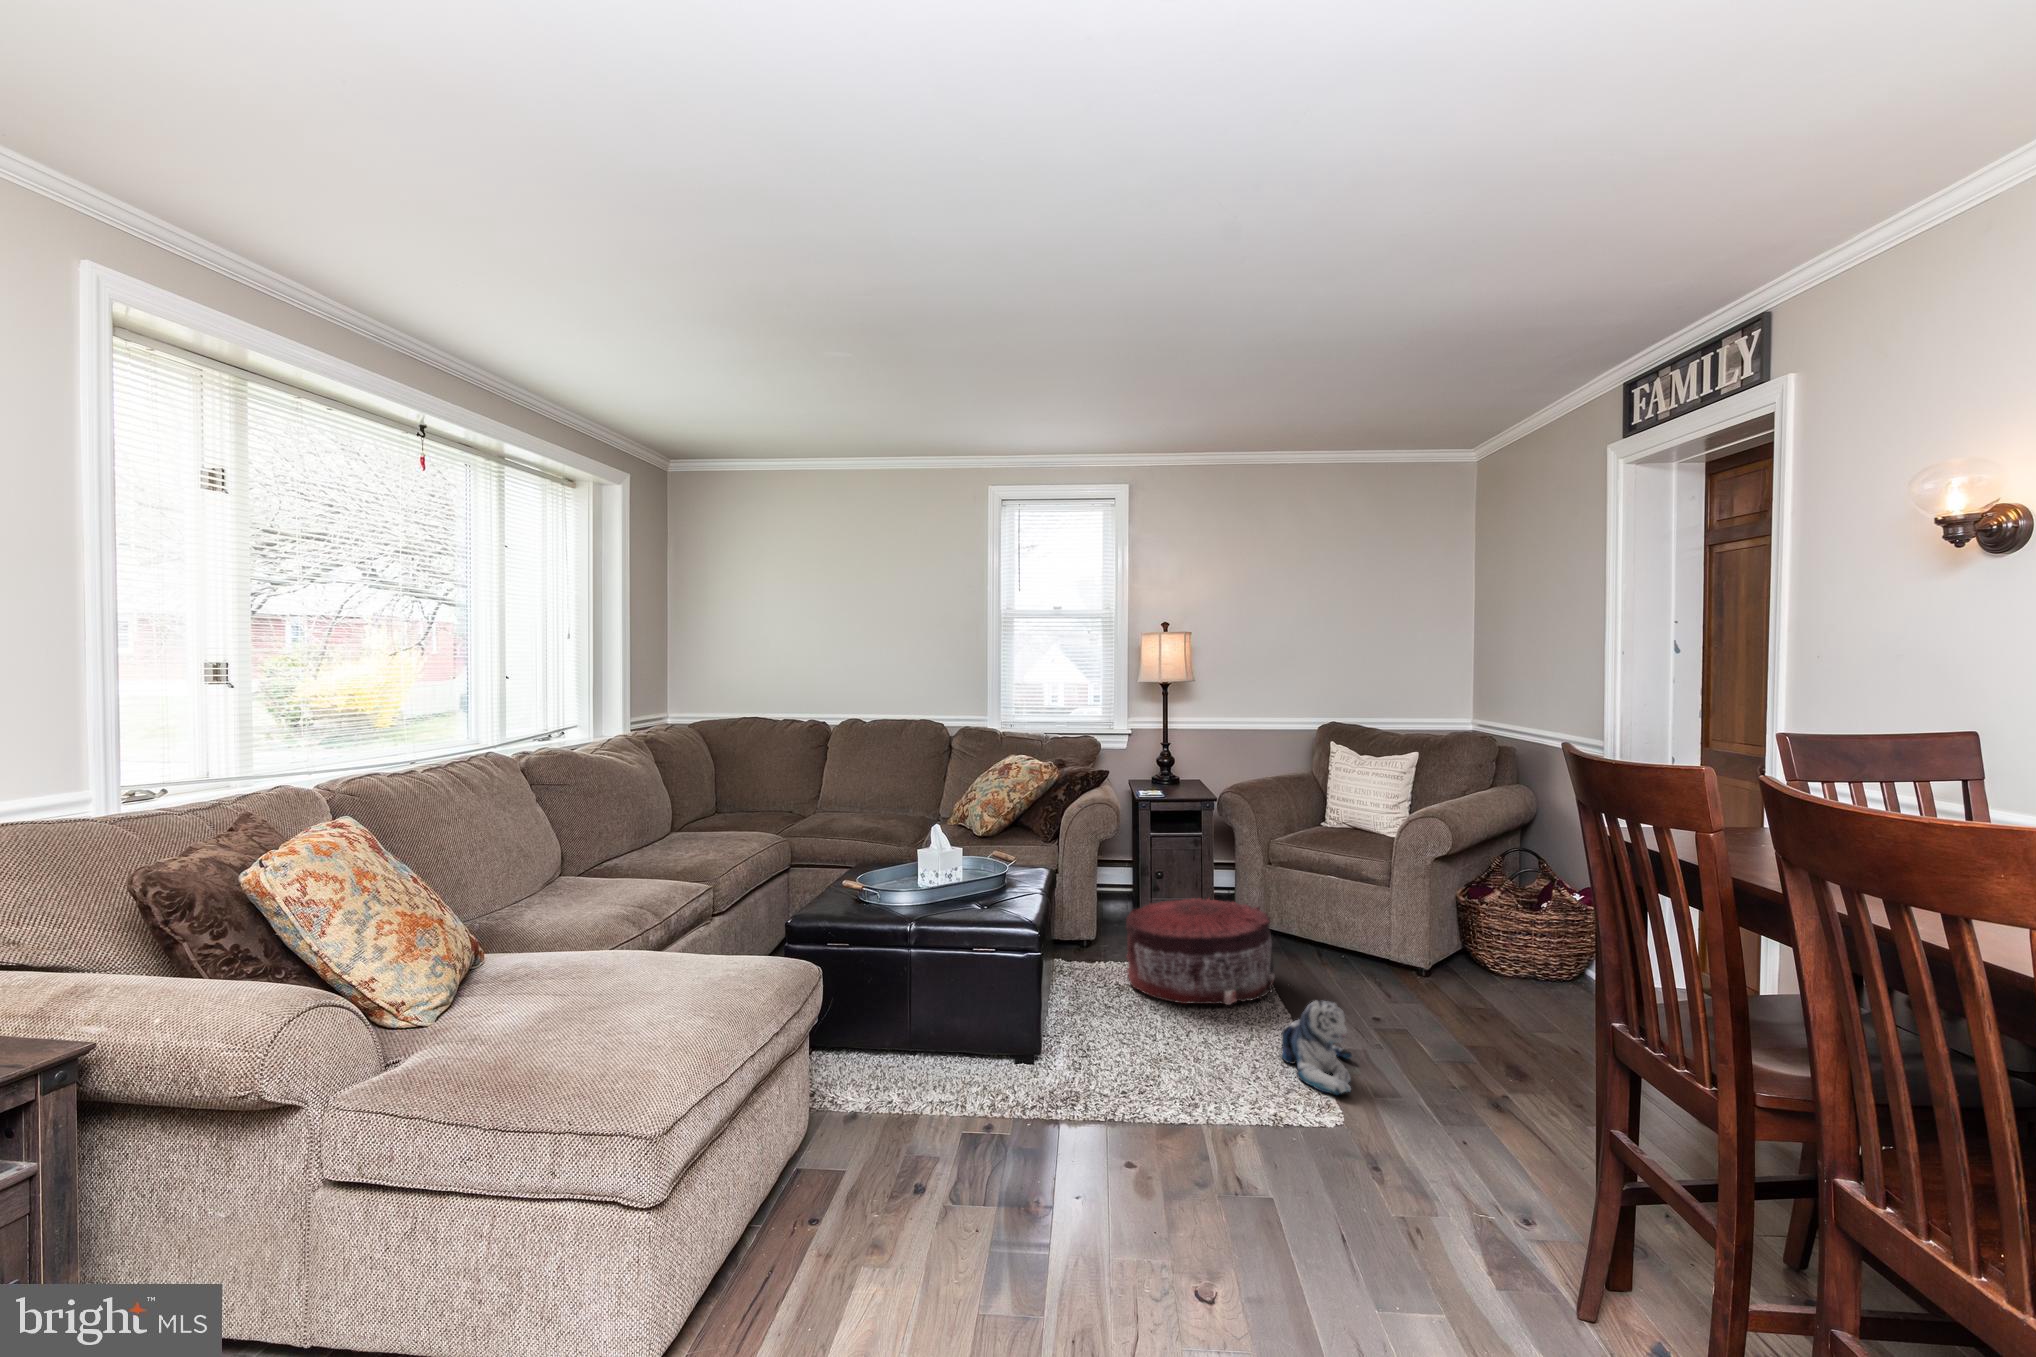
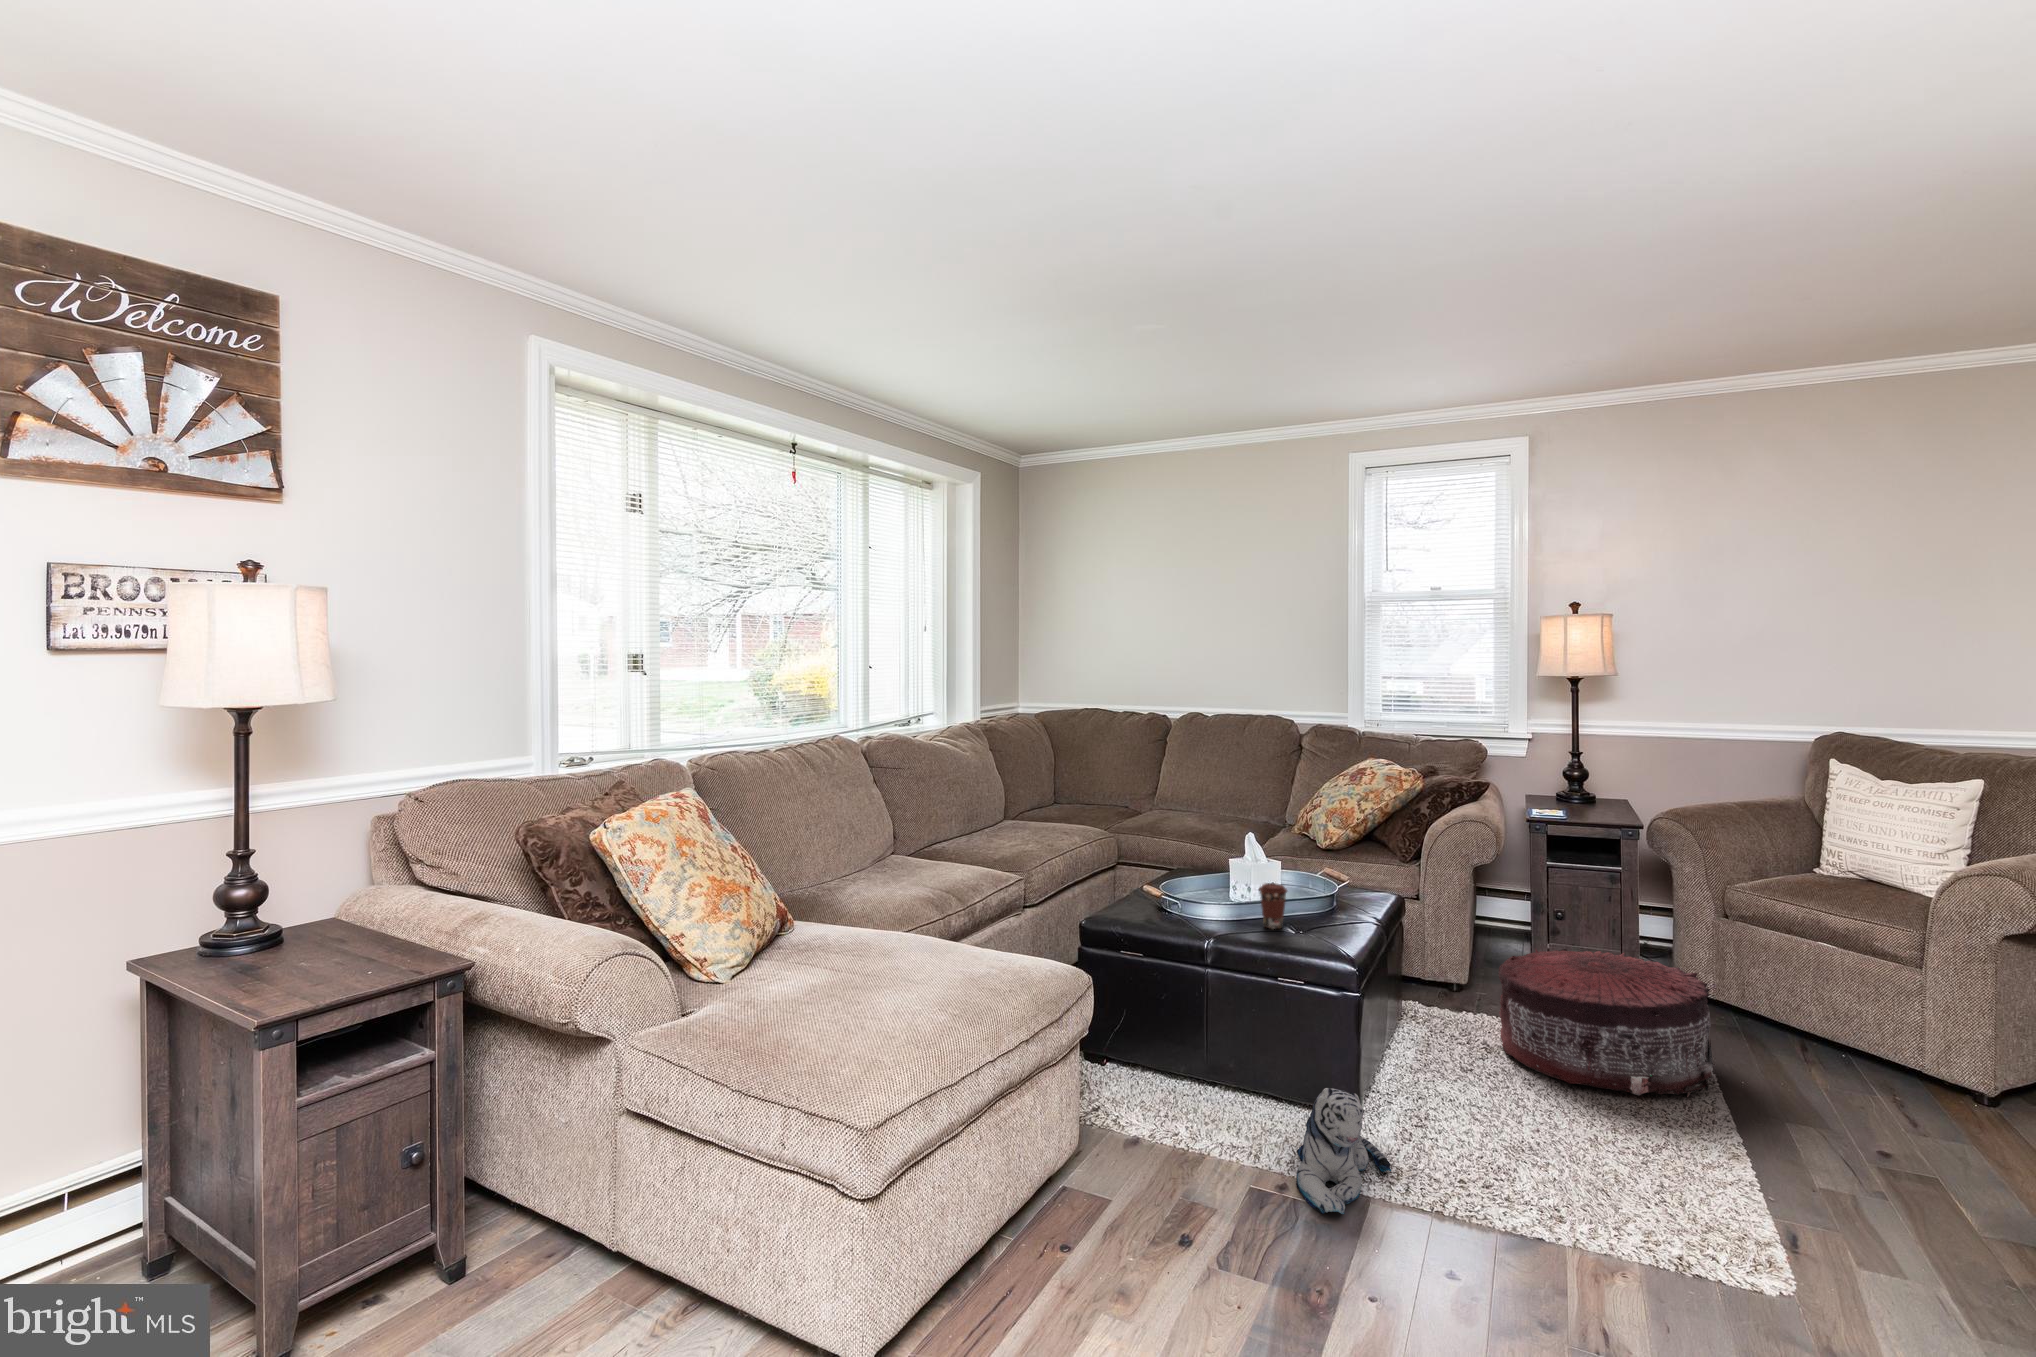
coffee cup: none [947,866,972,906] -> present [1259,883,1287,929]
plush toy: present [1281,1000,1352,1095] -> present [1296,1088,1391,1214]

